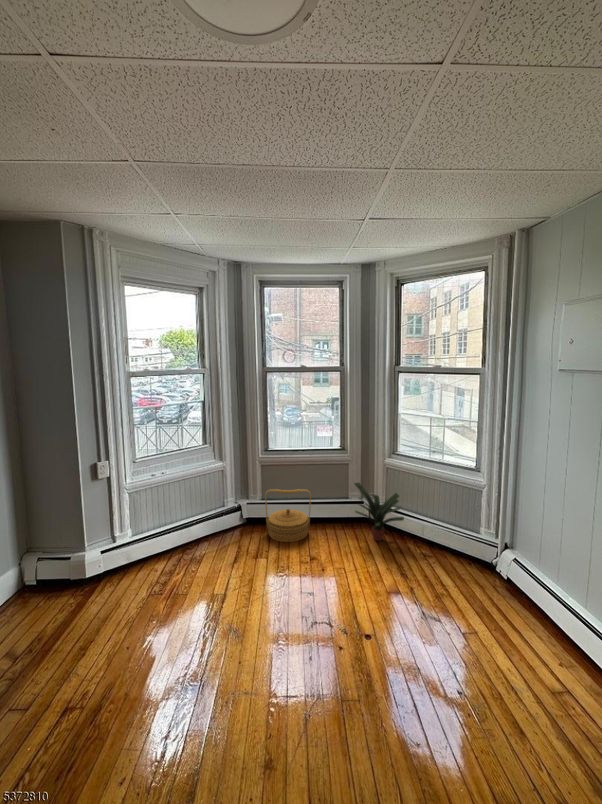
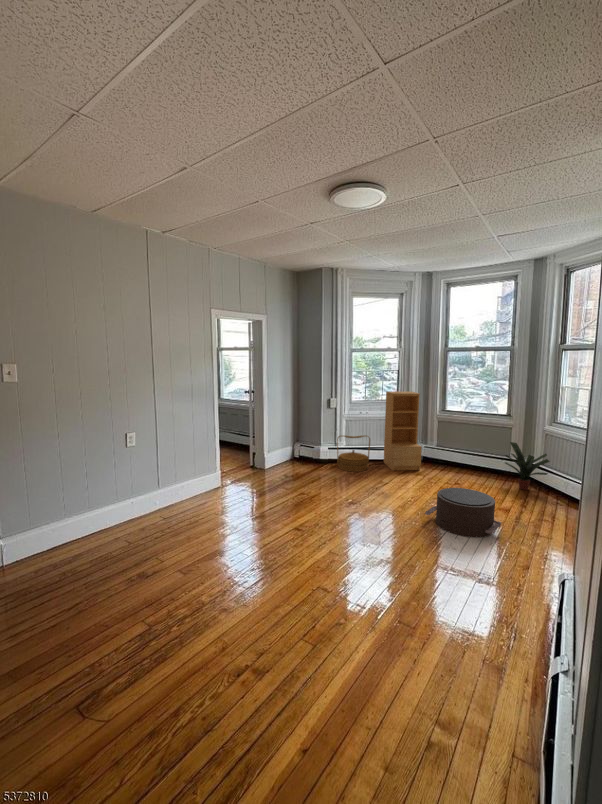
bookshelf: none [191,431,254,558] -> present [384,392,422,471]
woven basket: present [265,489,311,542] -> present [337,435,370,472]
pouf: none [343,600,465,716] -> present [425,488,501,538]

